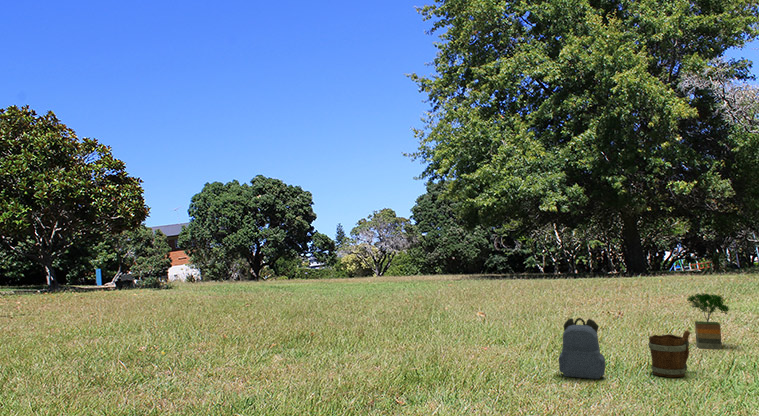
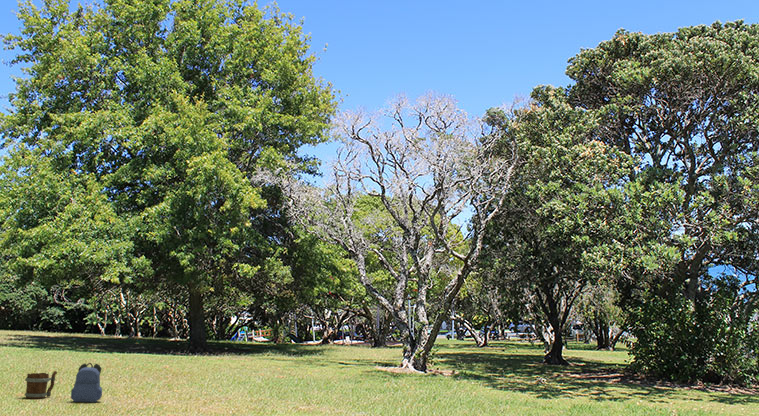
potted tree: present [687,293,729,349] -> none [175,354,200,392]
bucket: present [648,331,690,378] -> present [25,371,57,399]

